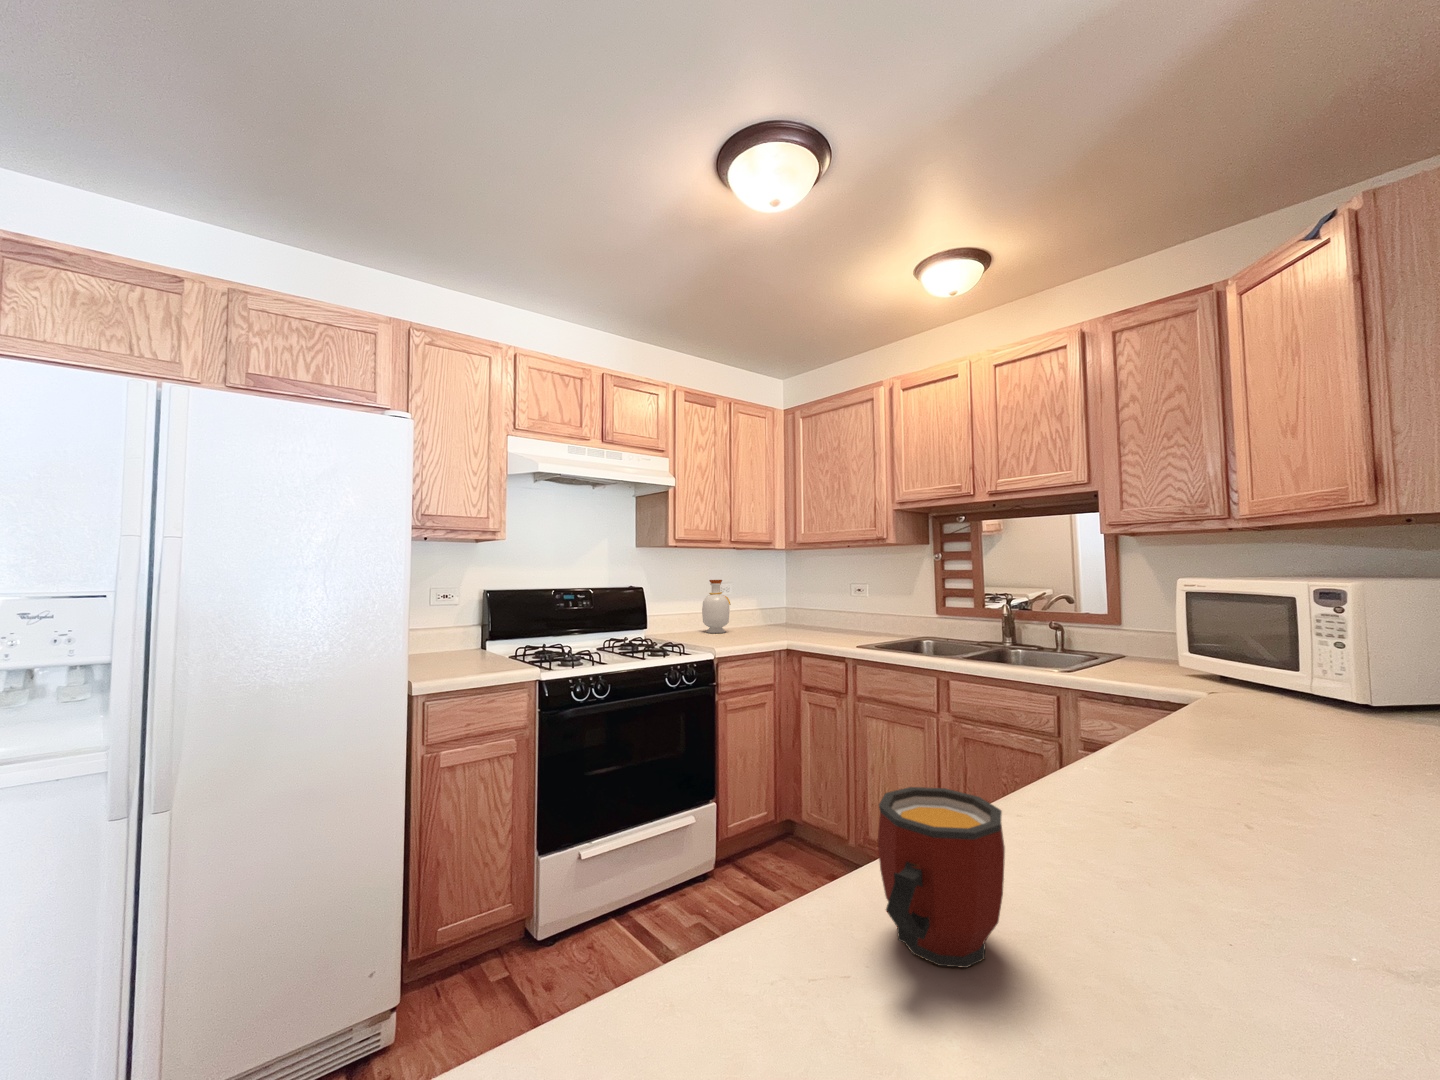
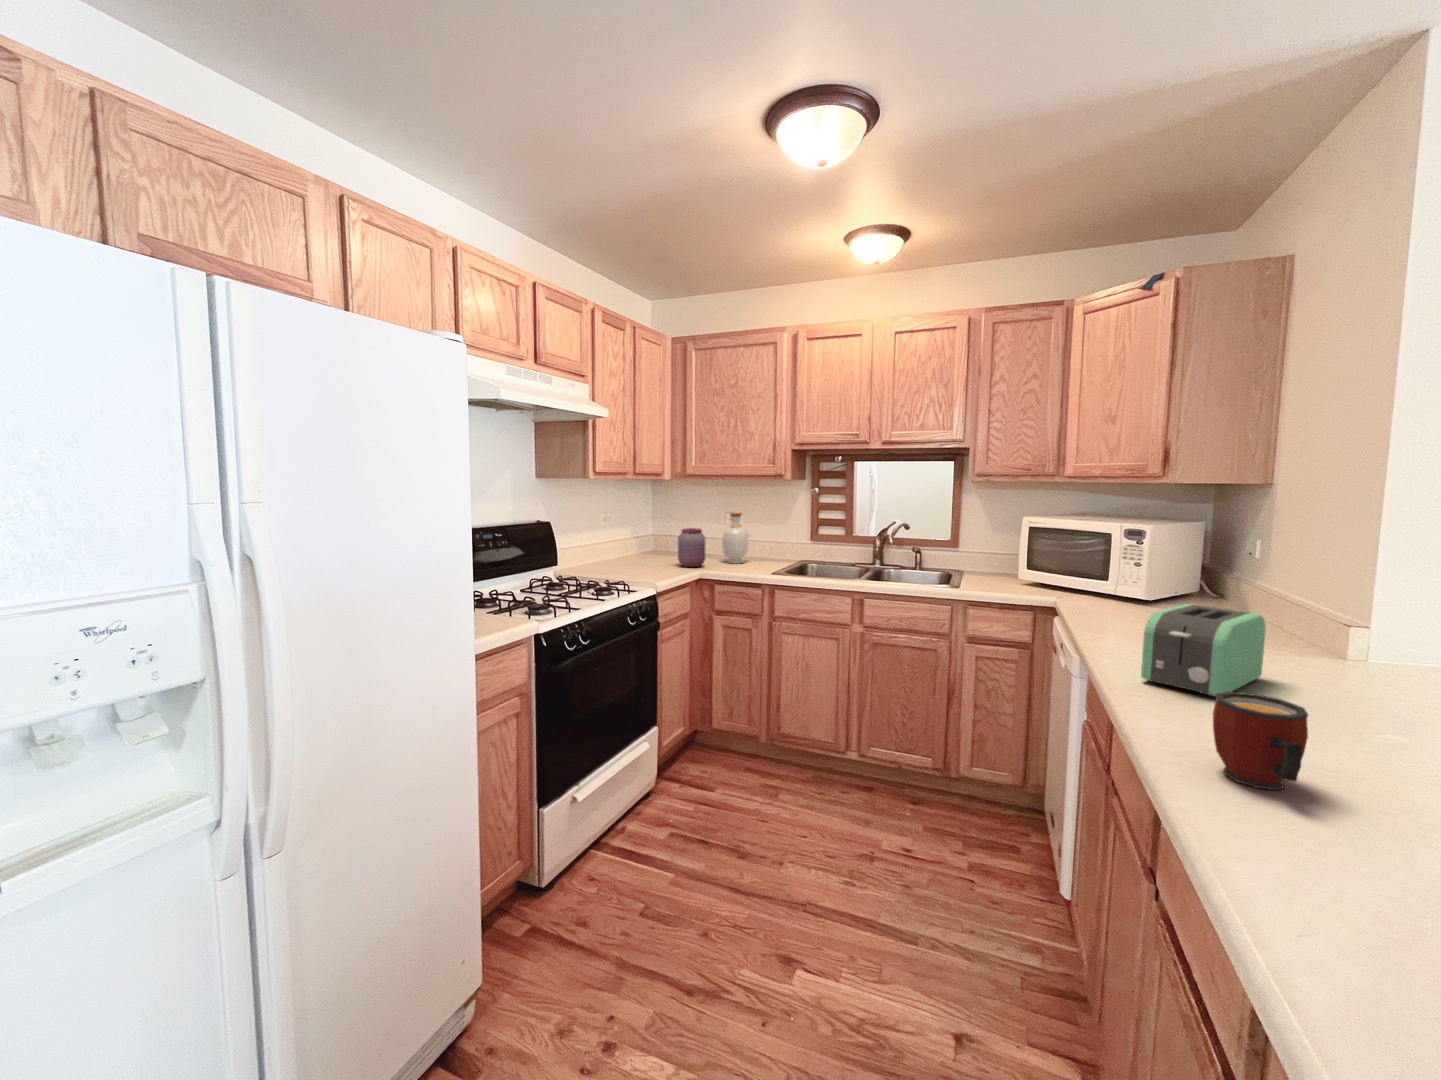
bottle: present [702,580,731,633] -> present [722,513,749,563]
jar: none [773,596,803,637] -> present [678,528,706,567]
toaster: none [1075,683,1339,834] -> present [1141,604,1266,697]

